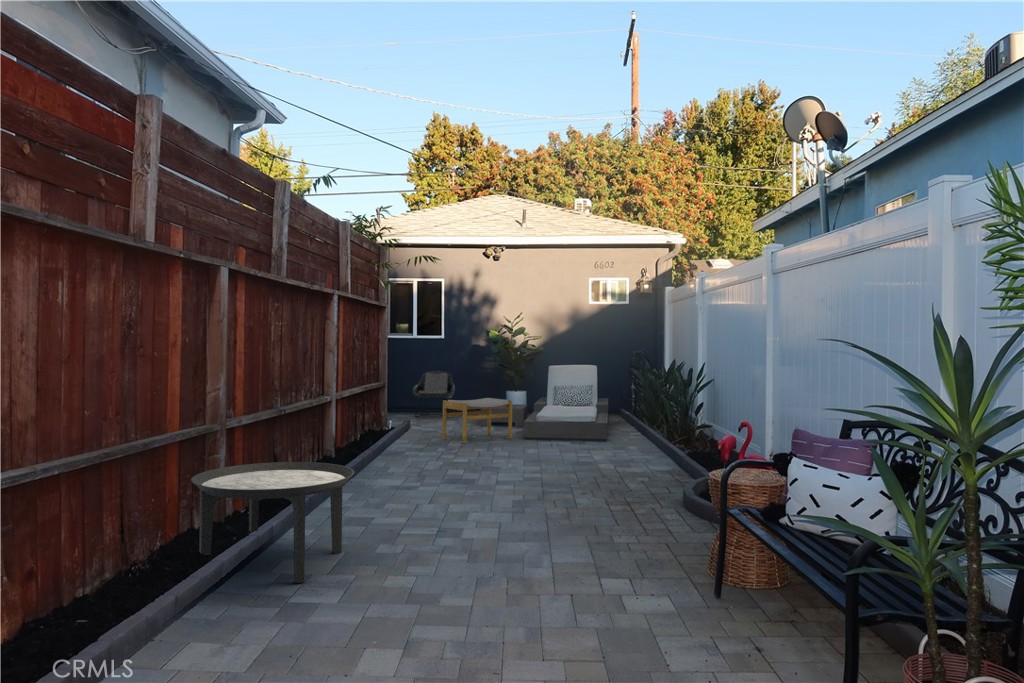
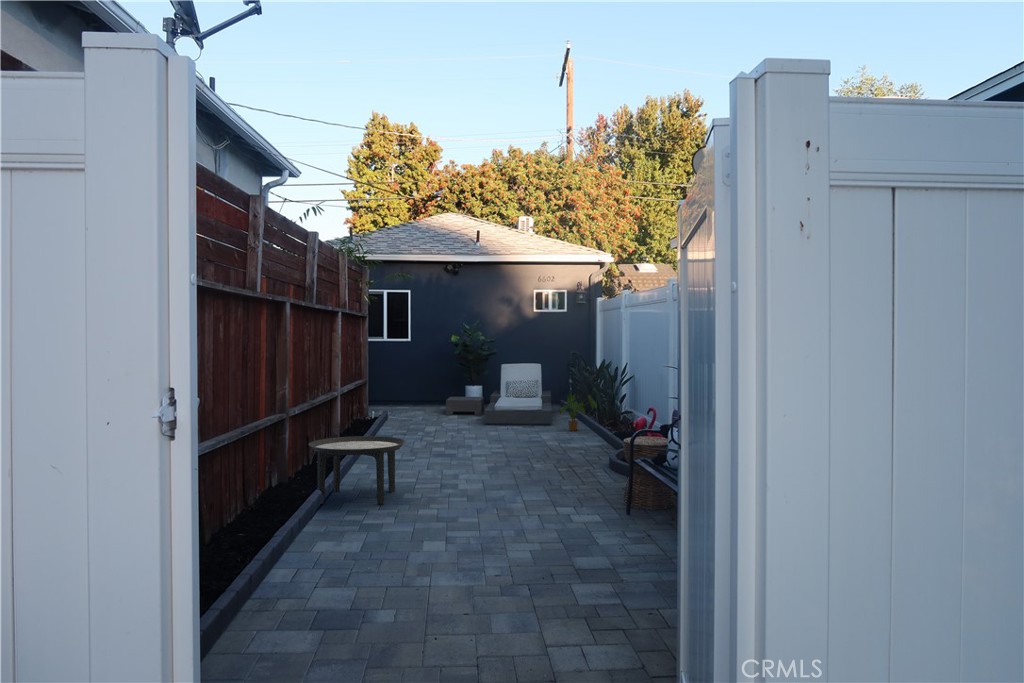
lounge chair: present [413,371,455,417] -> none [384,370,419,410]
footstool: present [442,398,512,443] -> none [420,392,476,429]
house plant: none [616,402,666,450] -> present [560,394,597,431]

